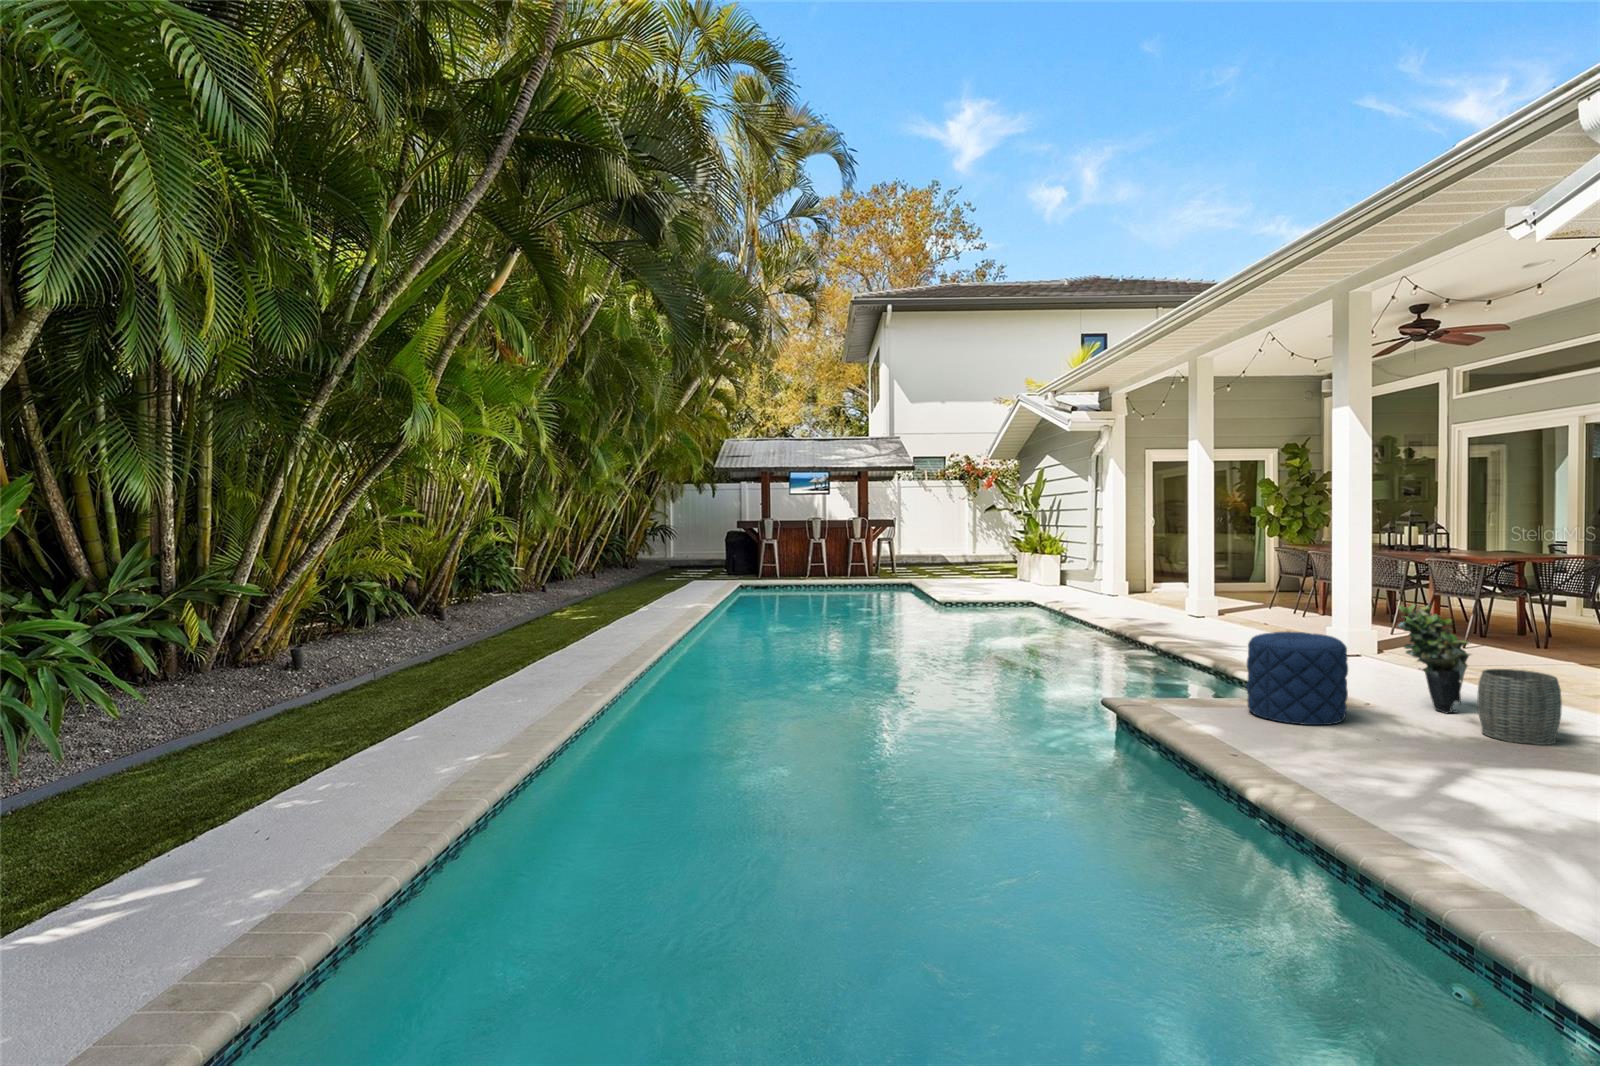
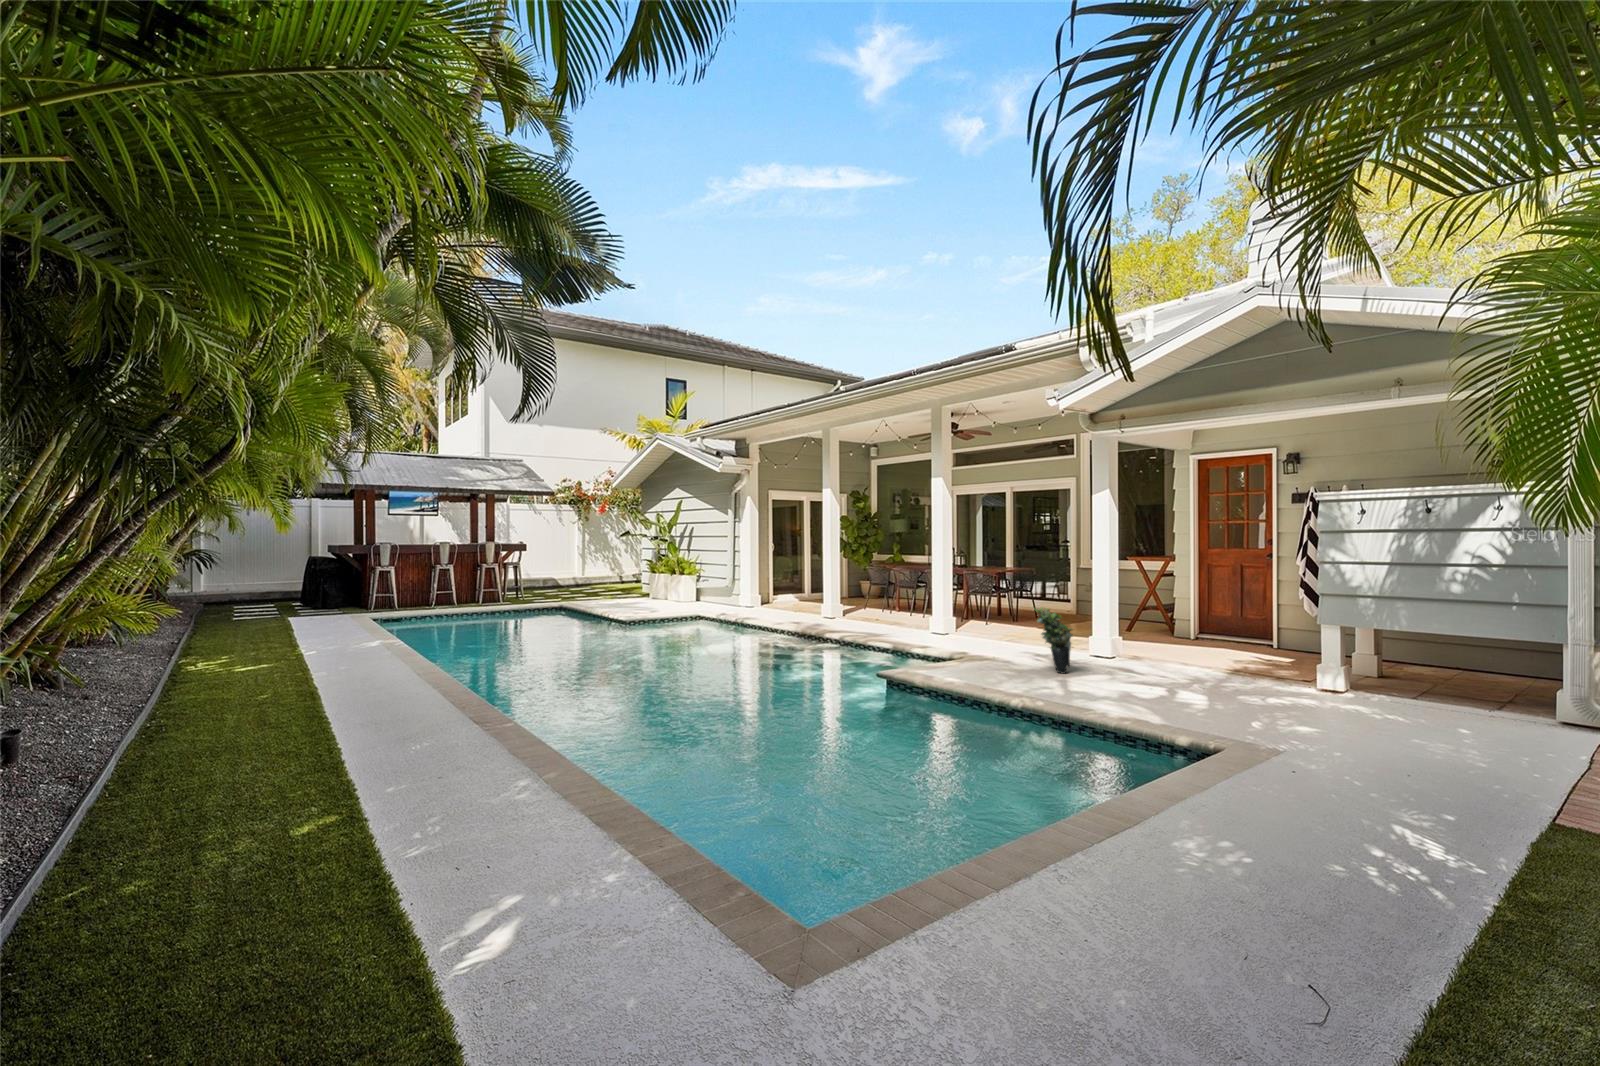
pouf: present [1246,631,1348,725] -> none [967,629,1026,689]
woven basket: present [1477,669,1562,745] -> none [1089,643,1128,685]

